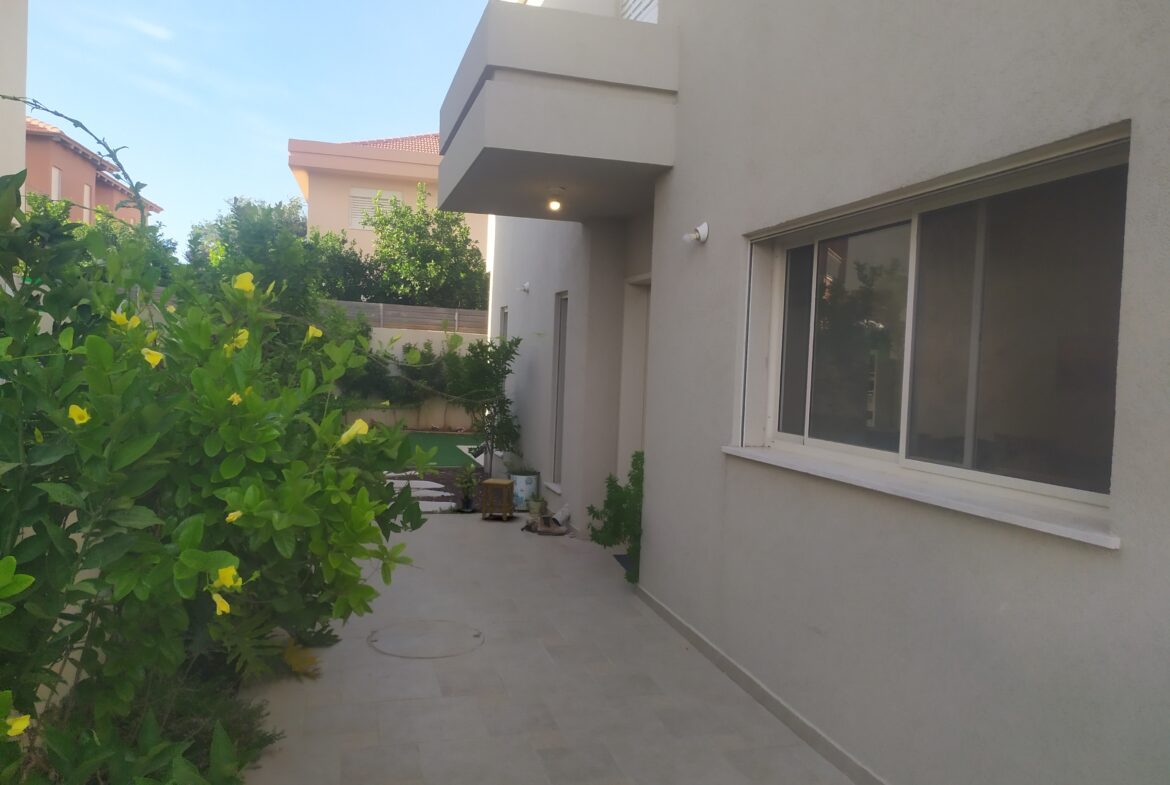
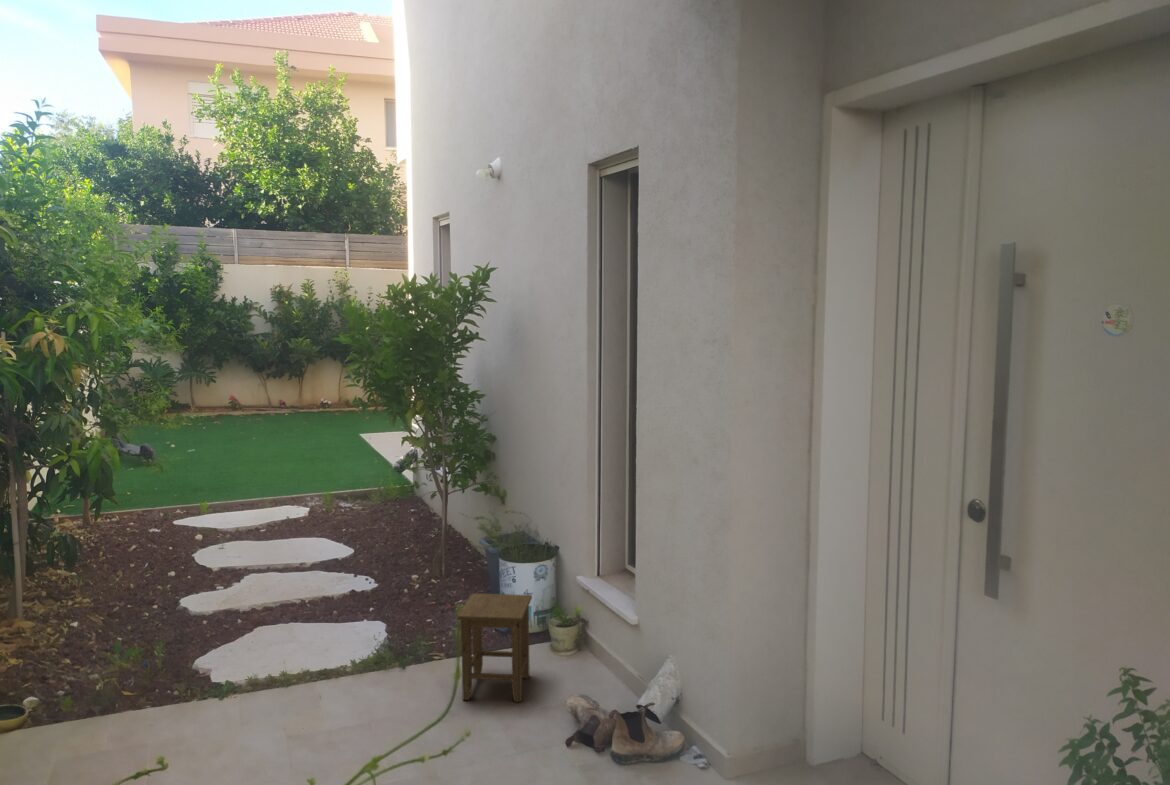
potted plant: present [454,464,480,512] -> none [385,555,446,667]

